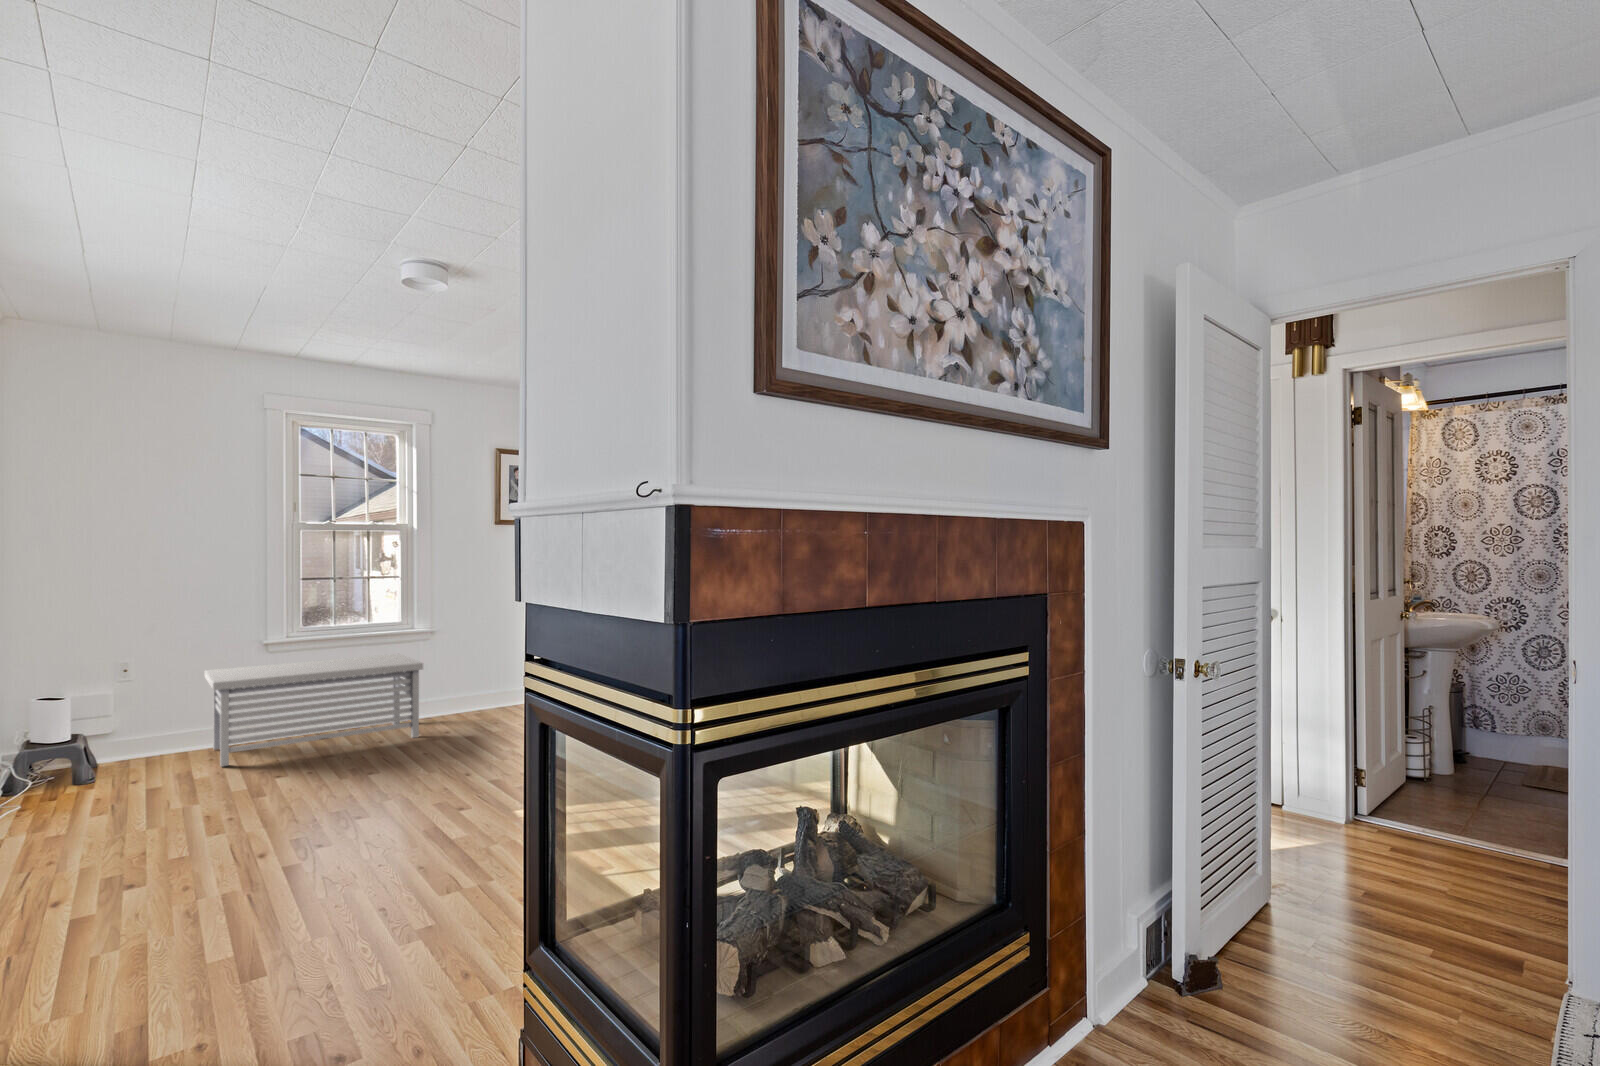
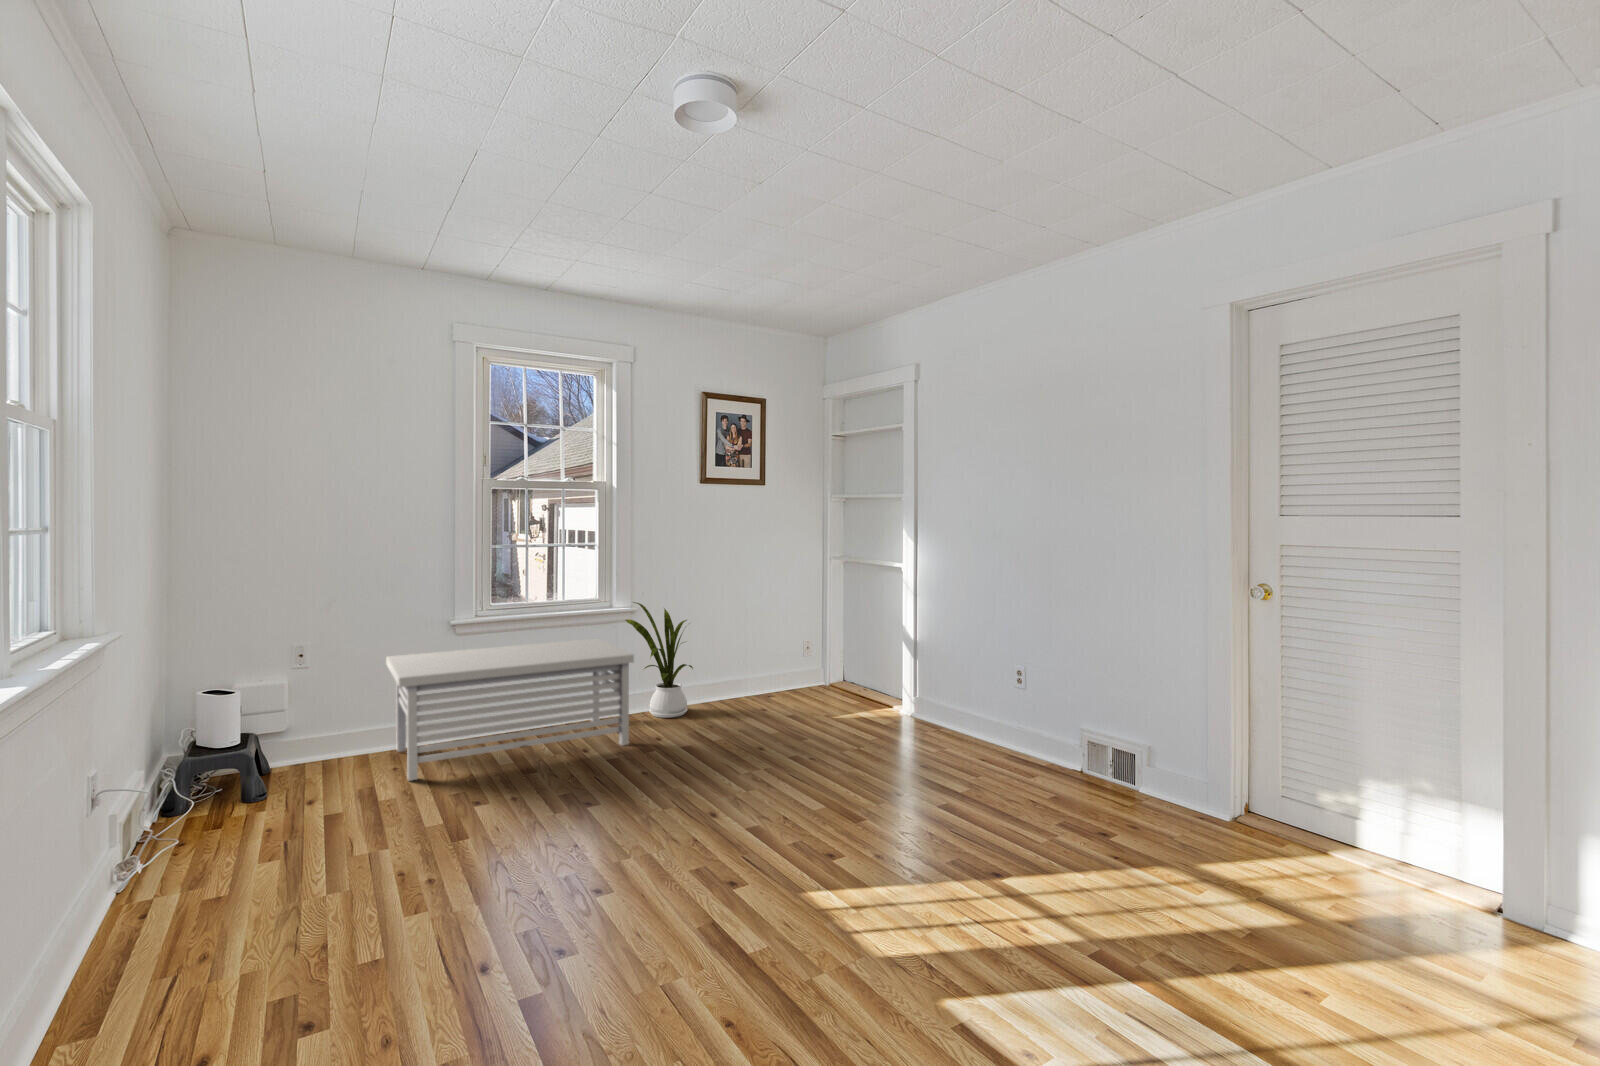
house plant: none [424,622,487,719] -> present [626,602,693,718]

